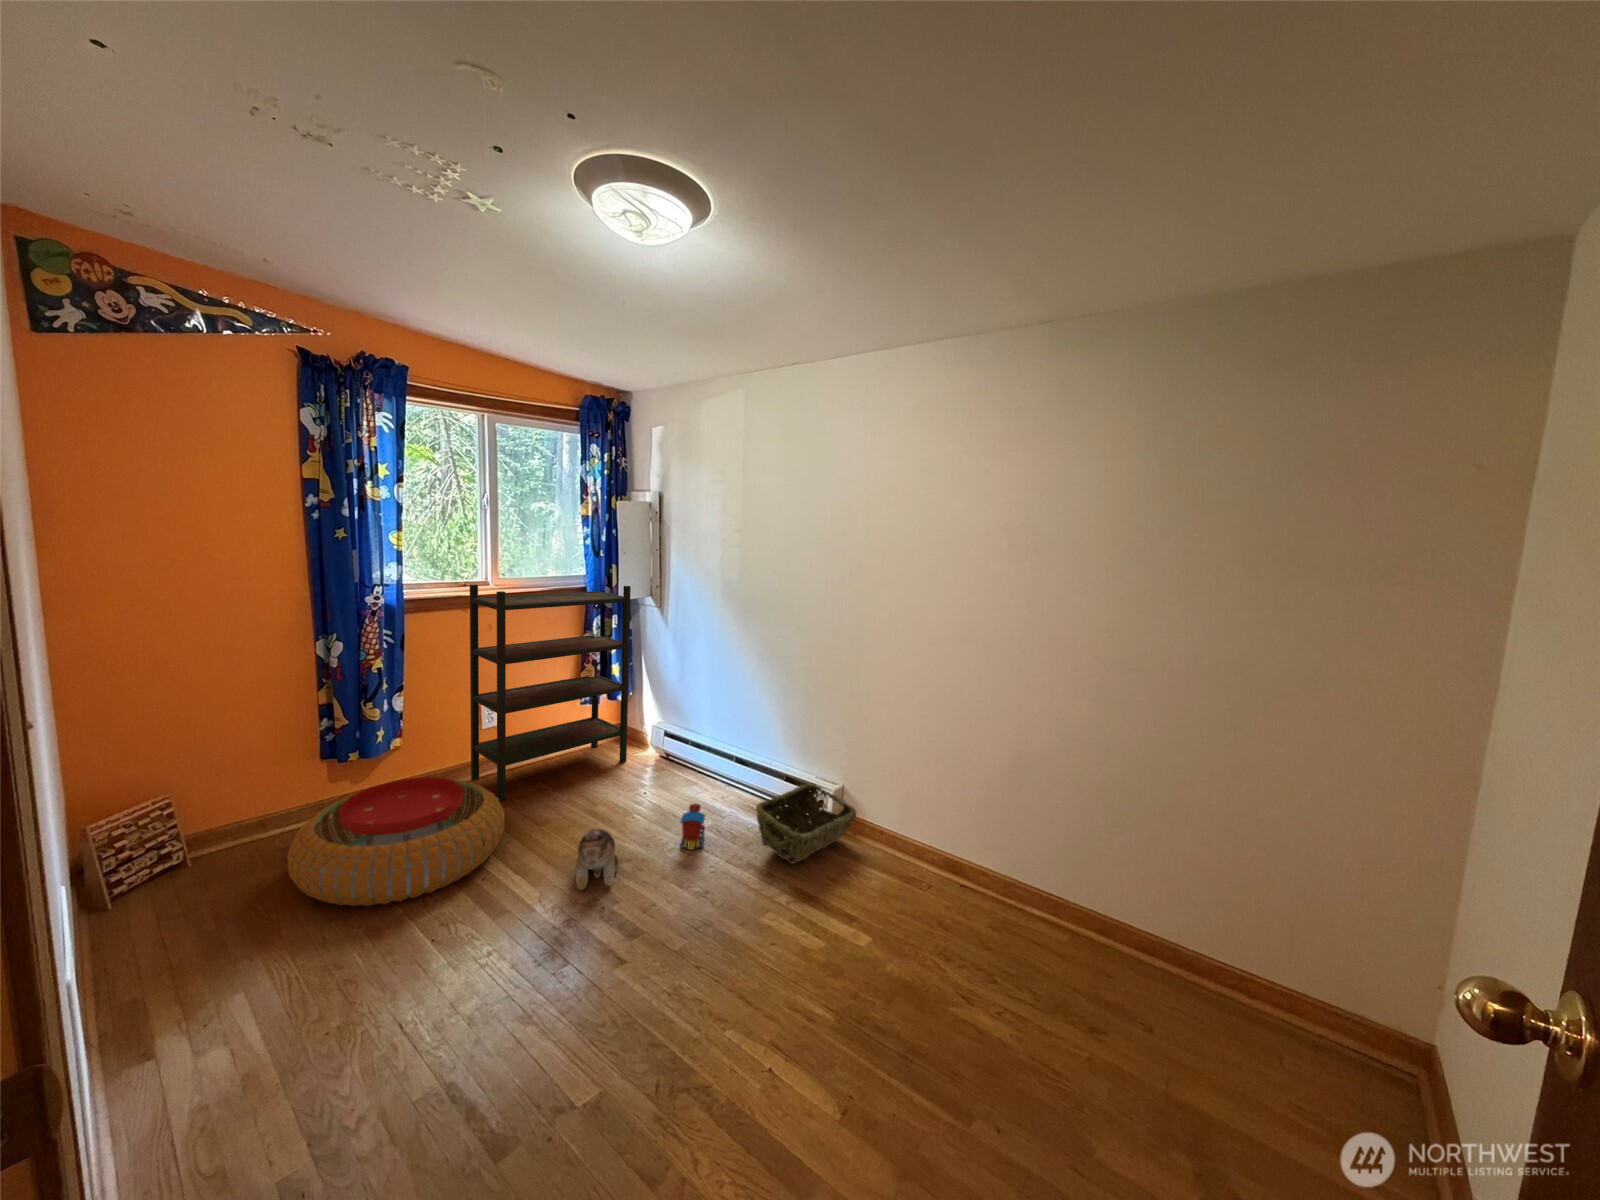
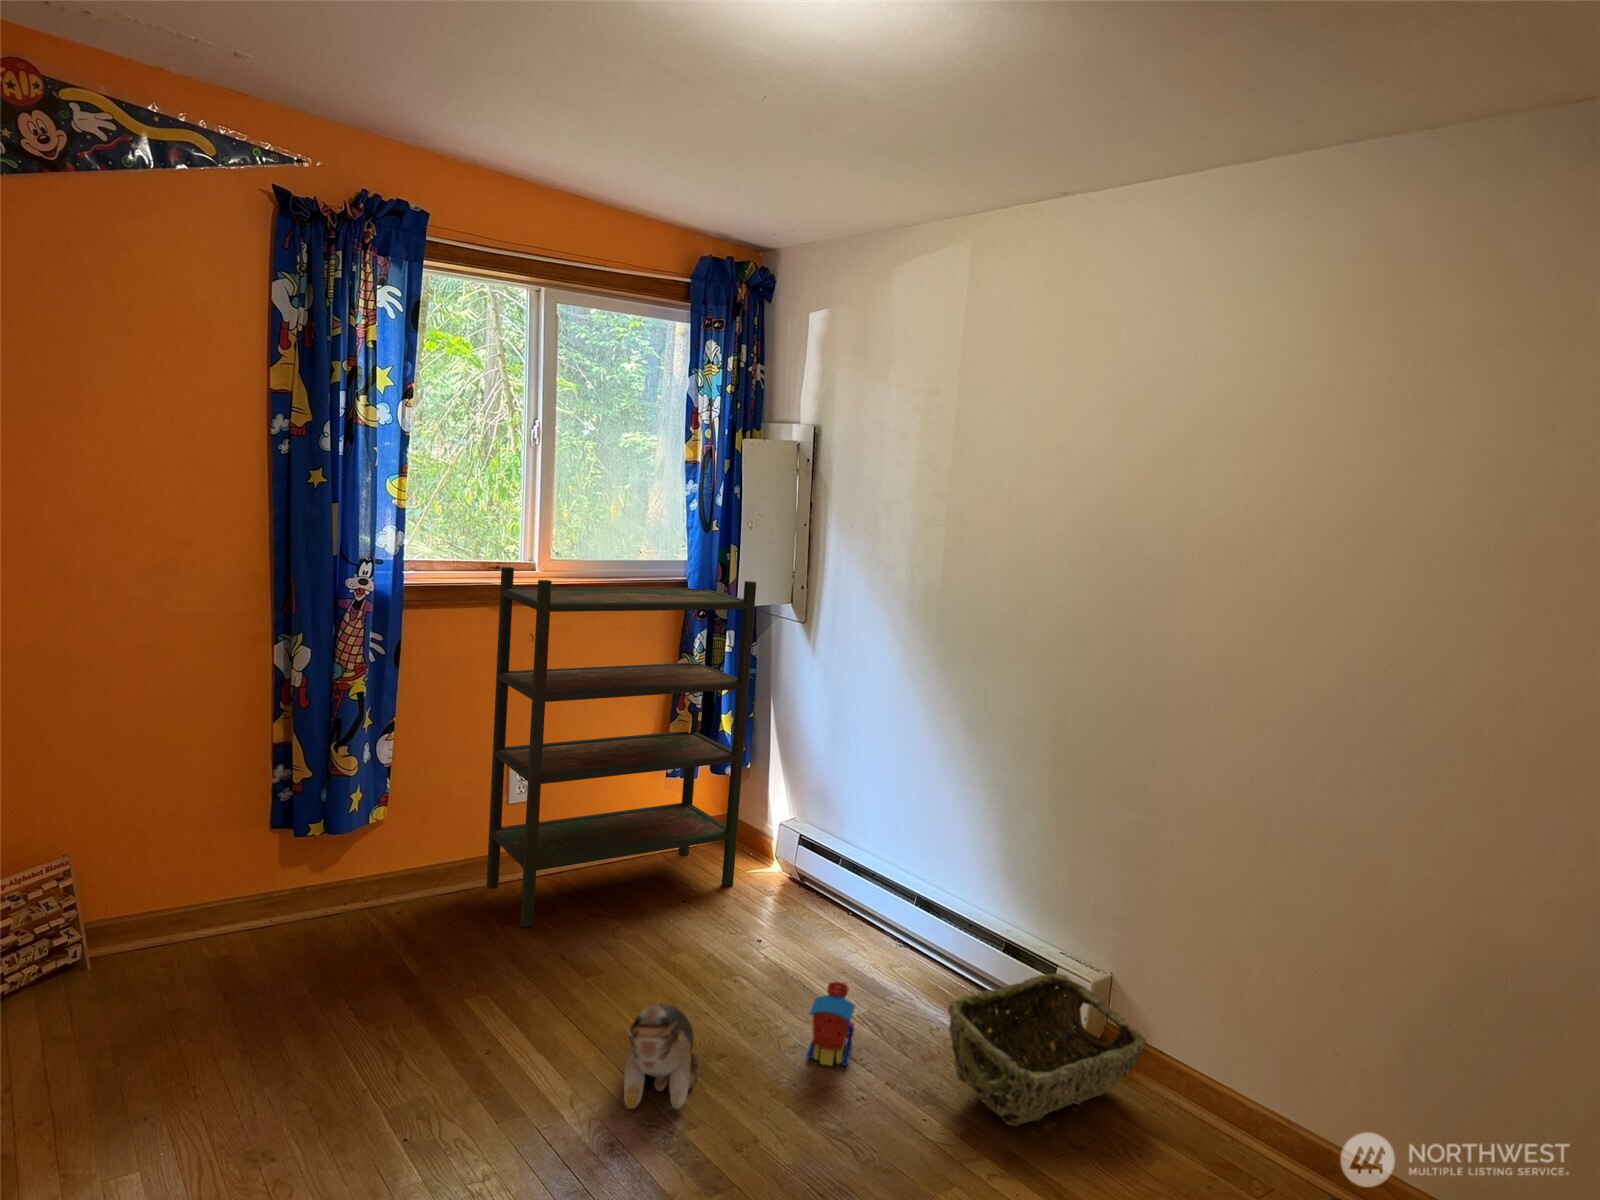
pouf: present [287,777,505,906] -> none [206,876,524,1078]

